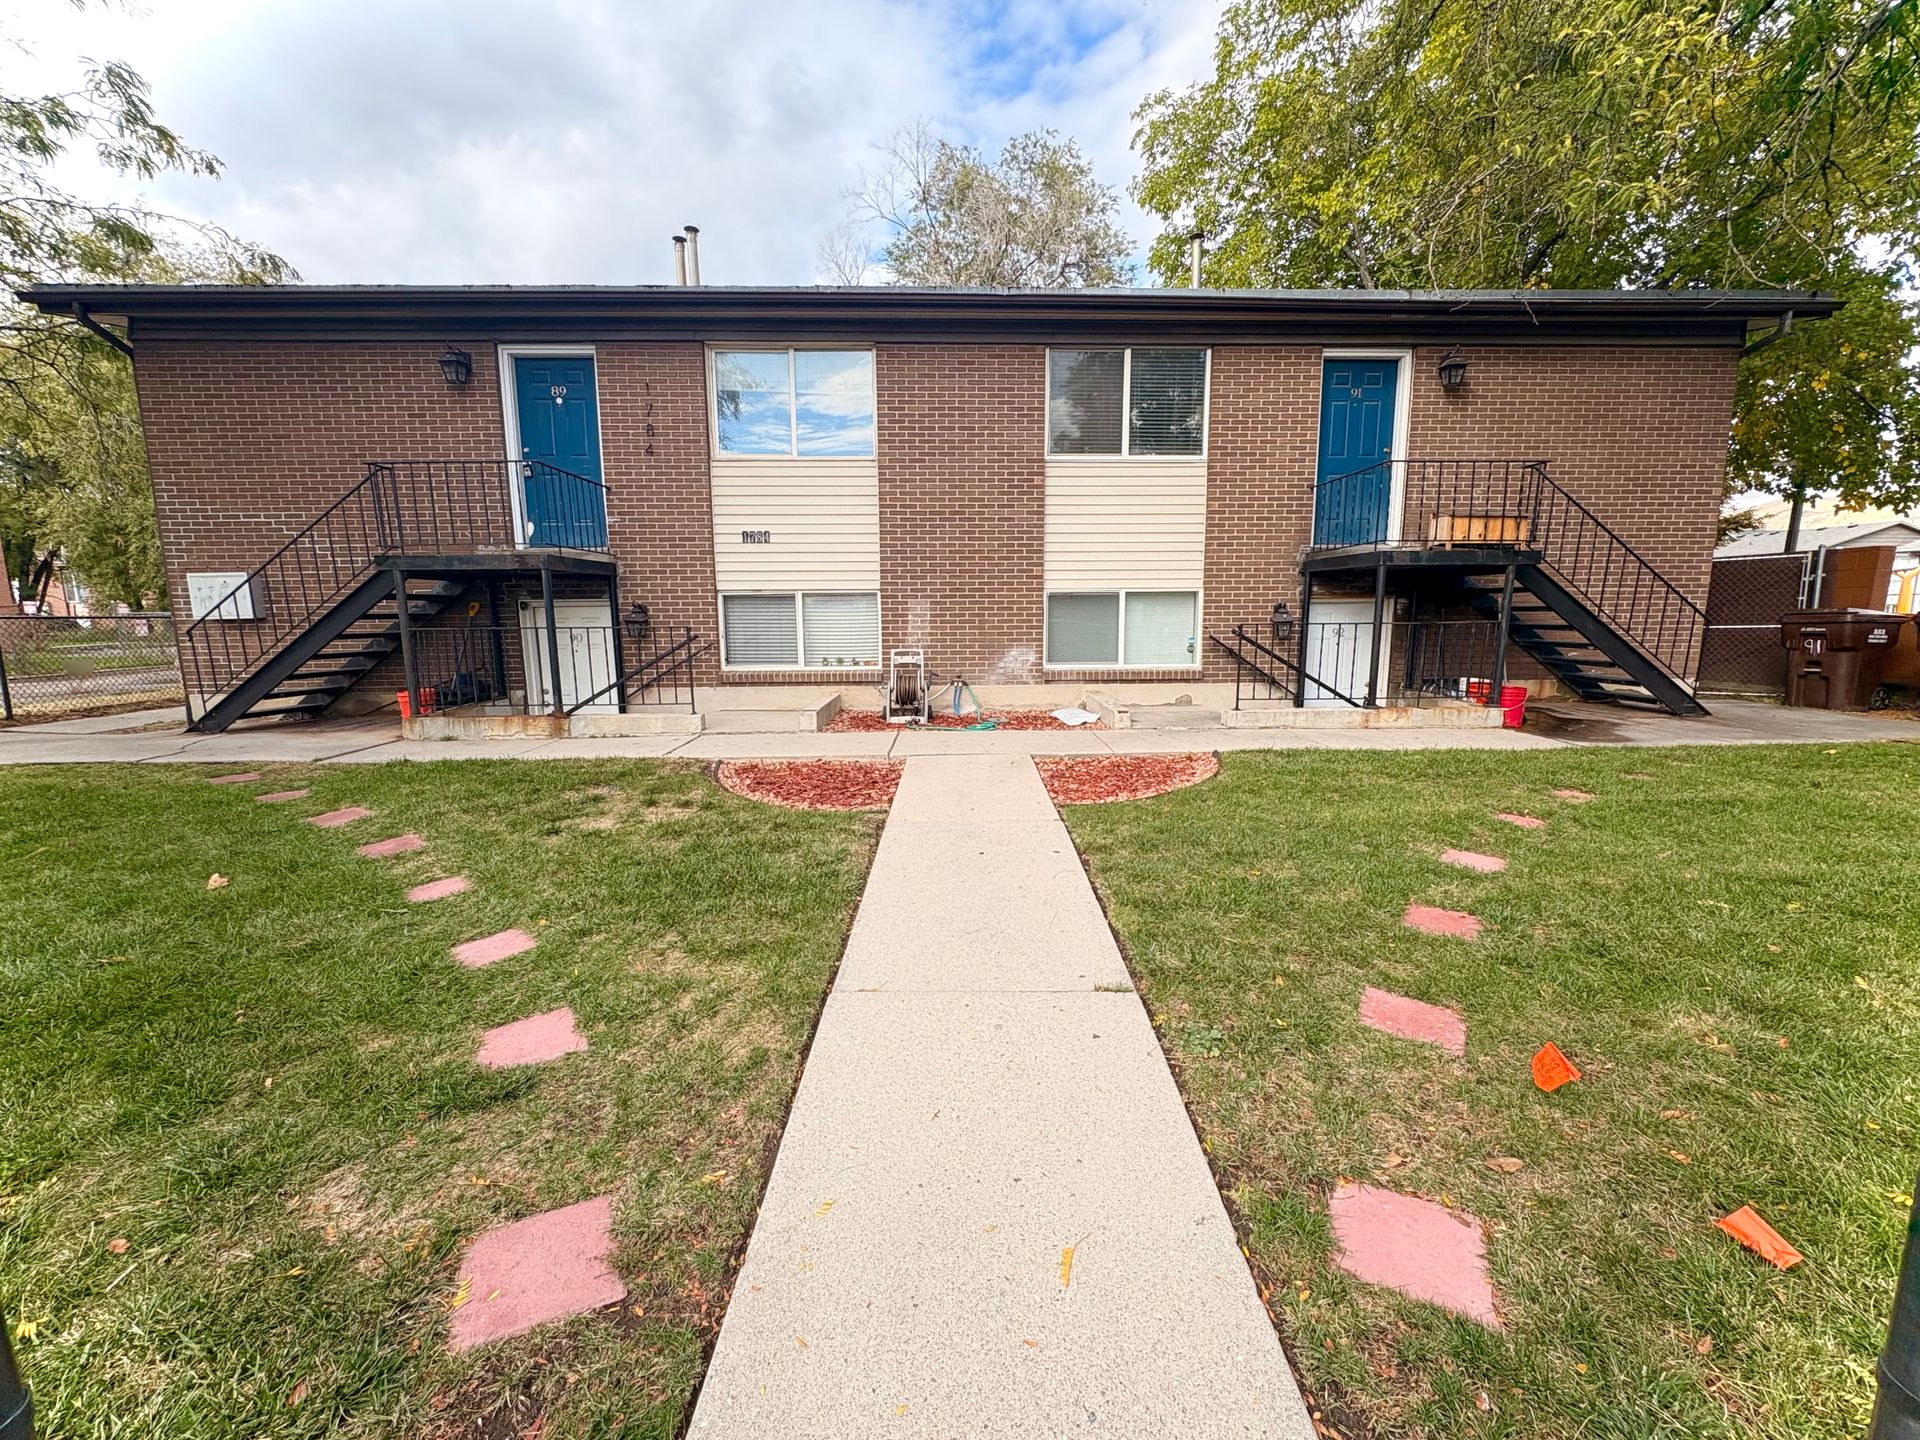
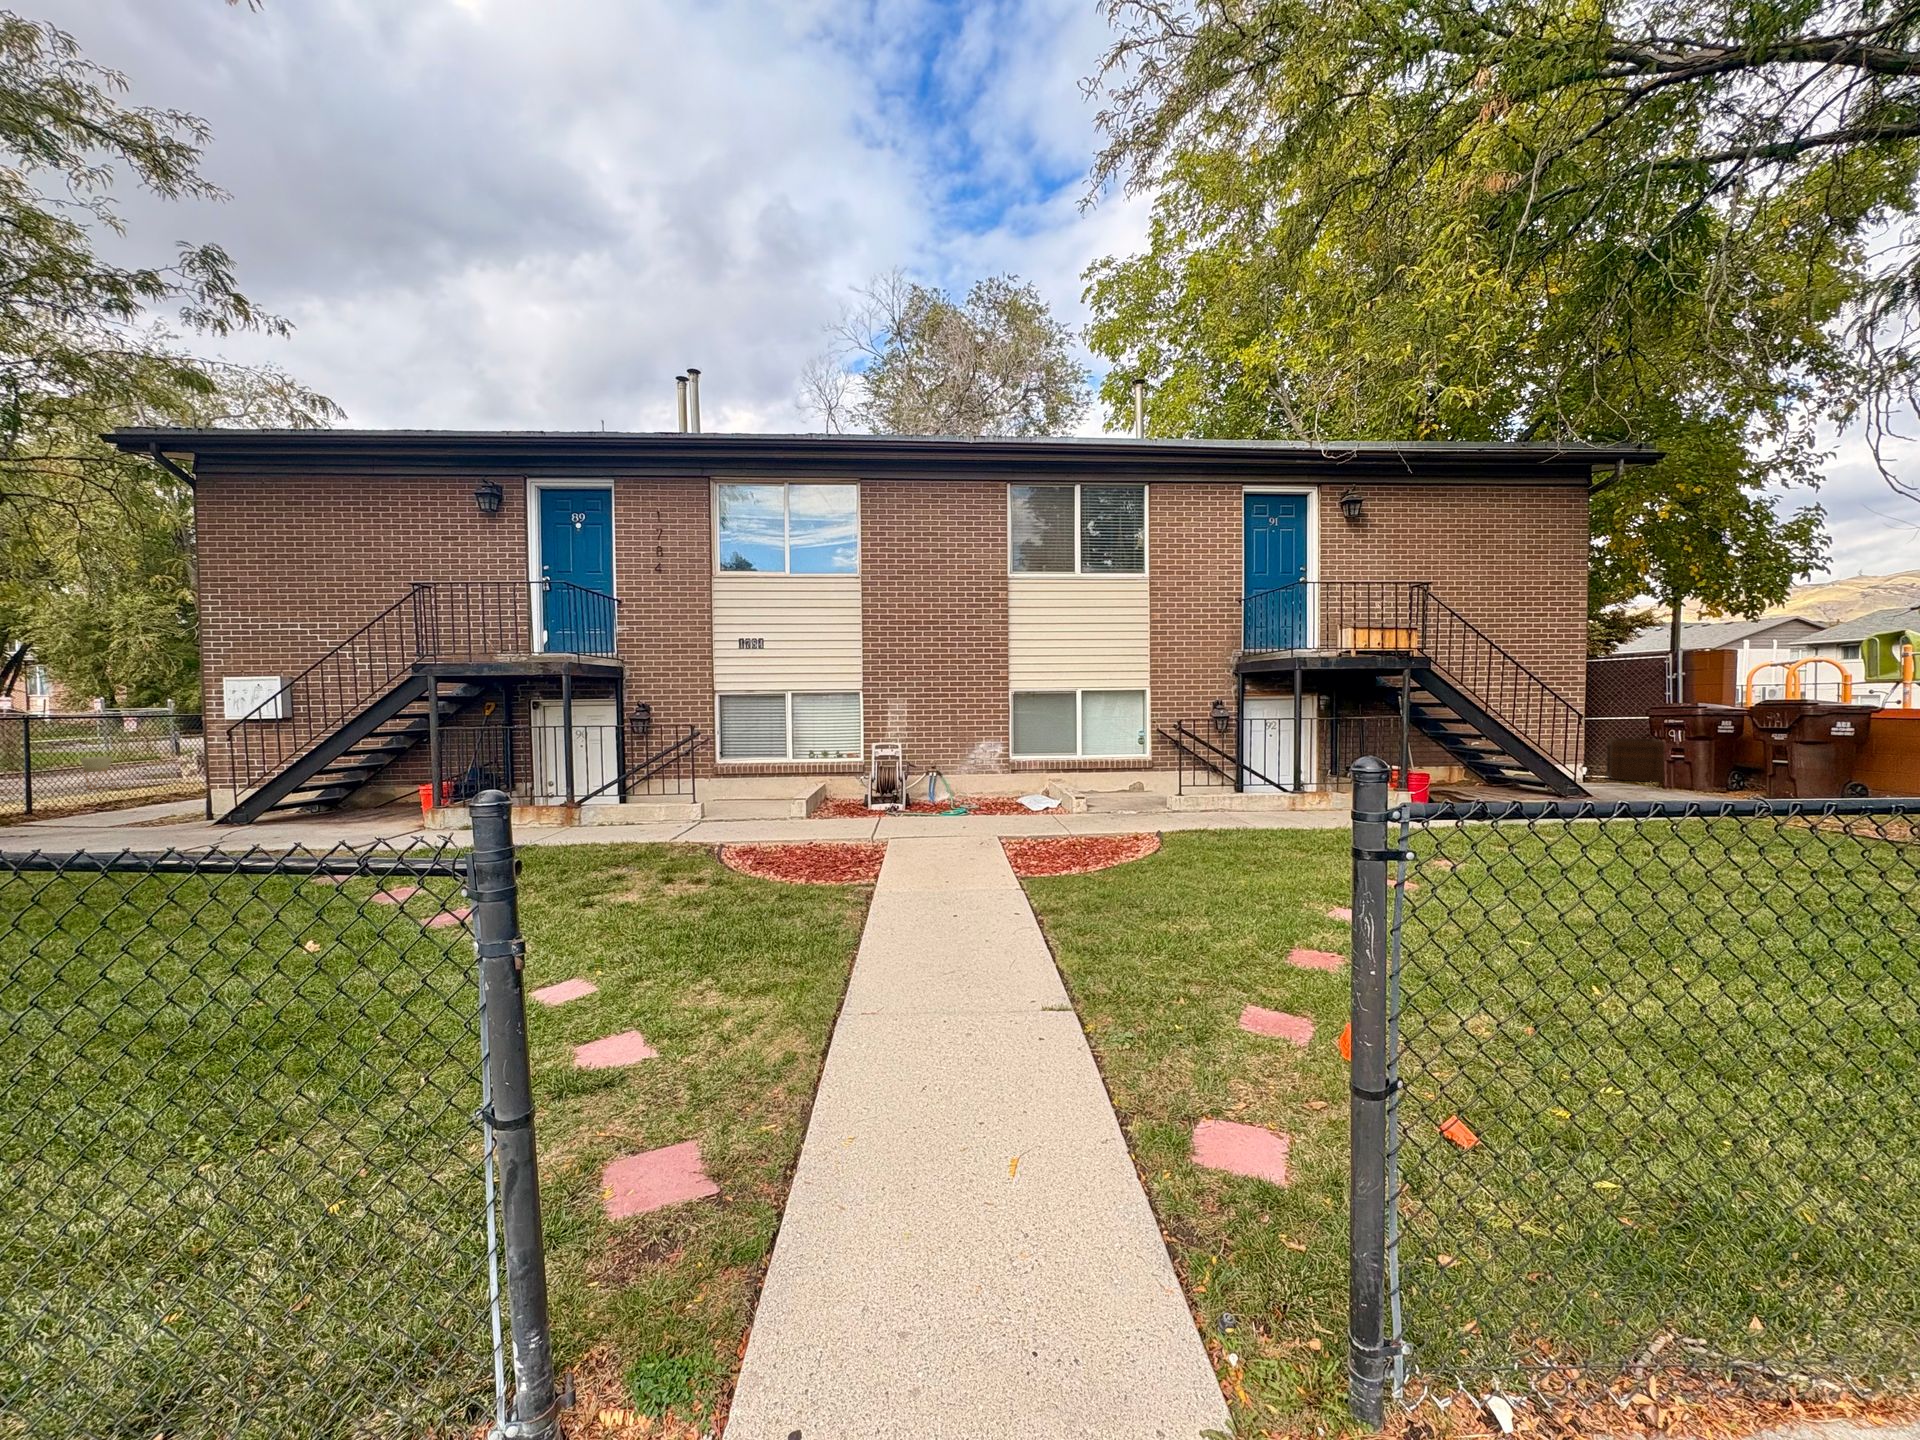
wooden crate: none [1721,648,1801,699] -> present [1606,738,1665,782]

